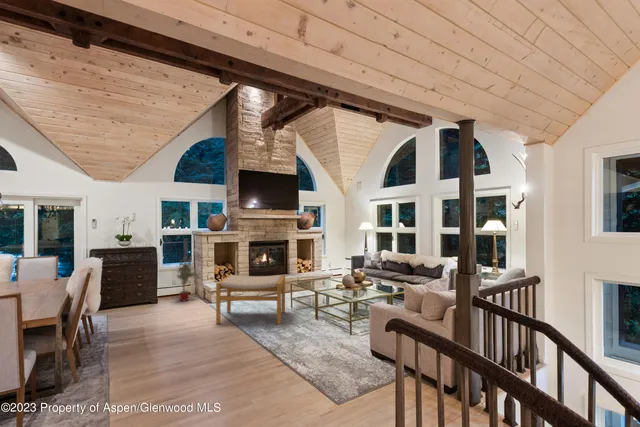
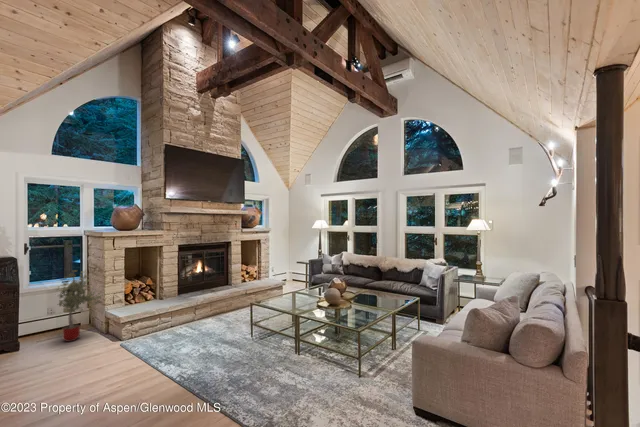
footstool: present [216,275,285,324] -> none [141,292,250,382]

